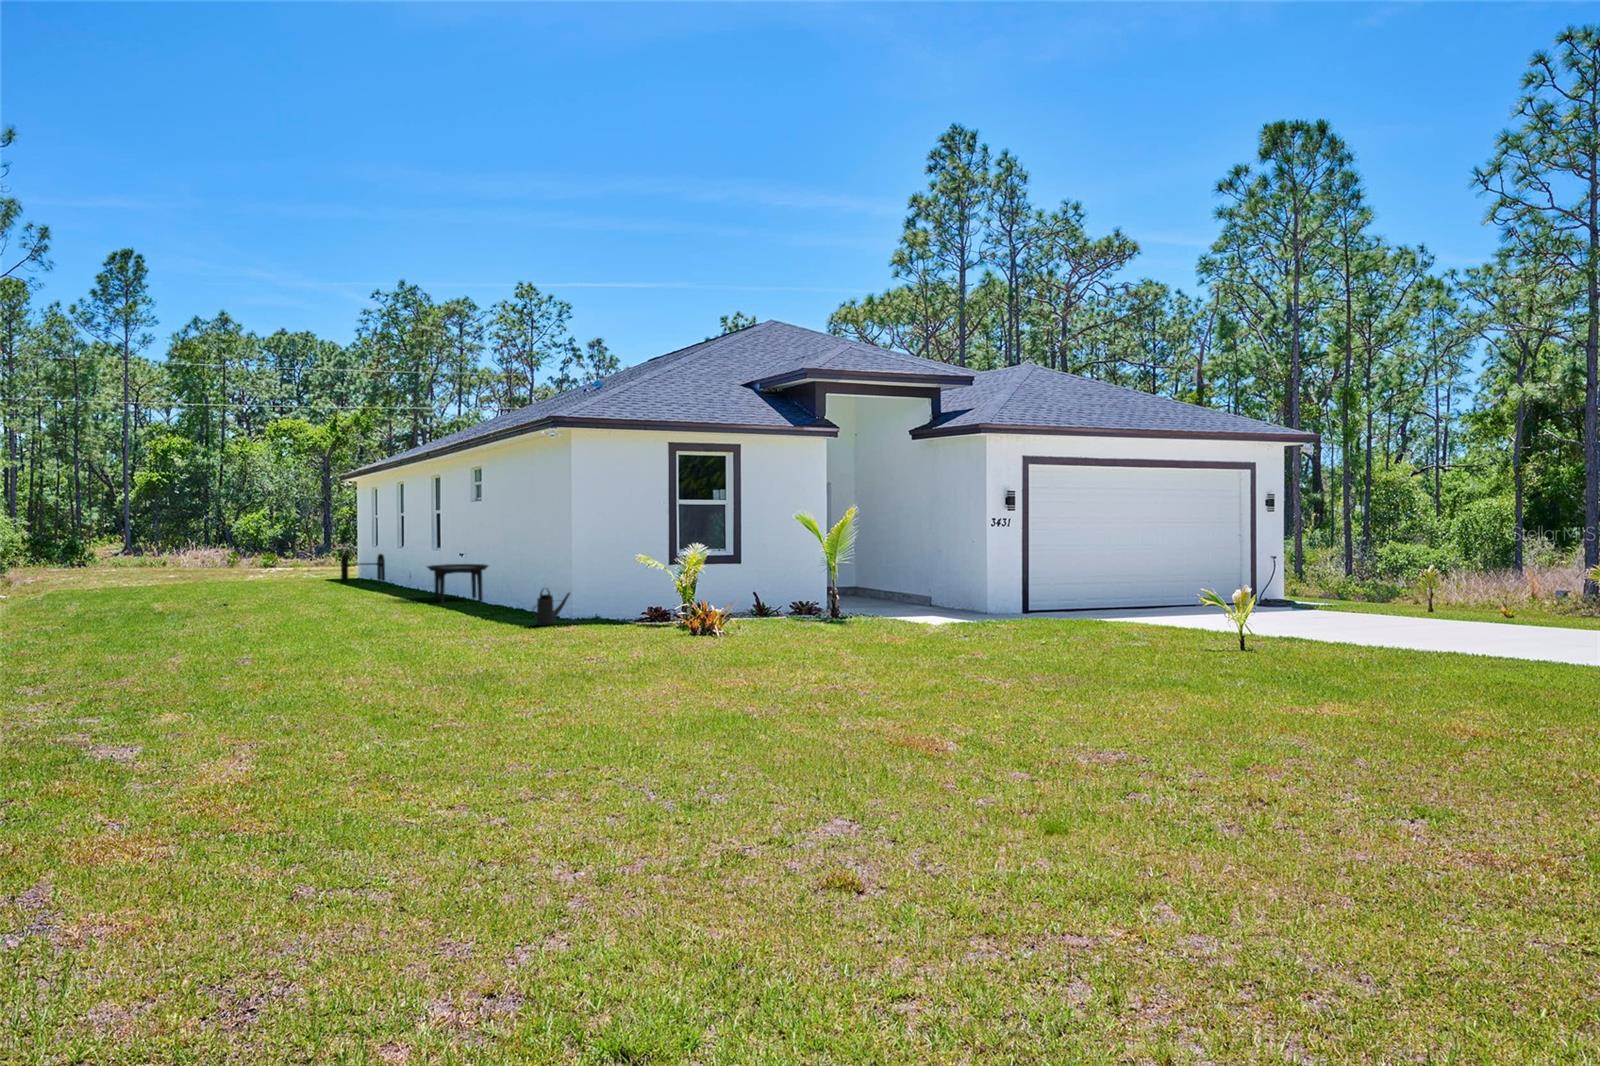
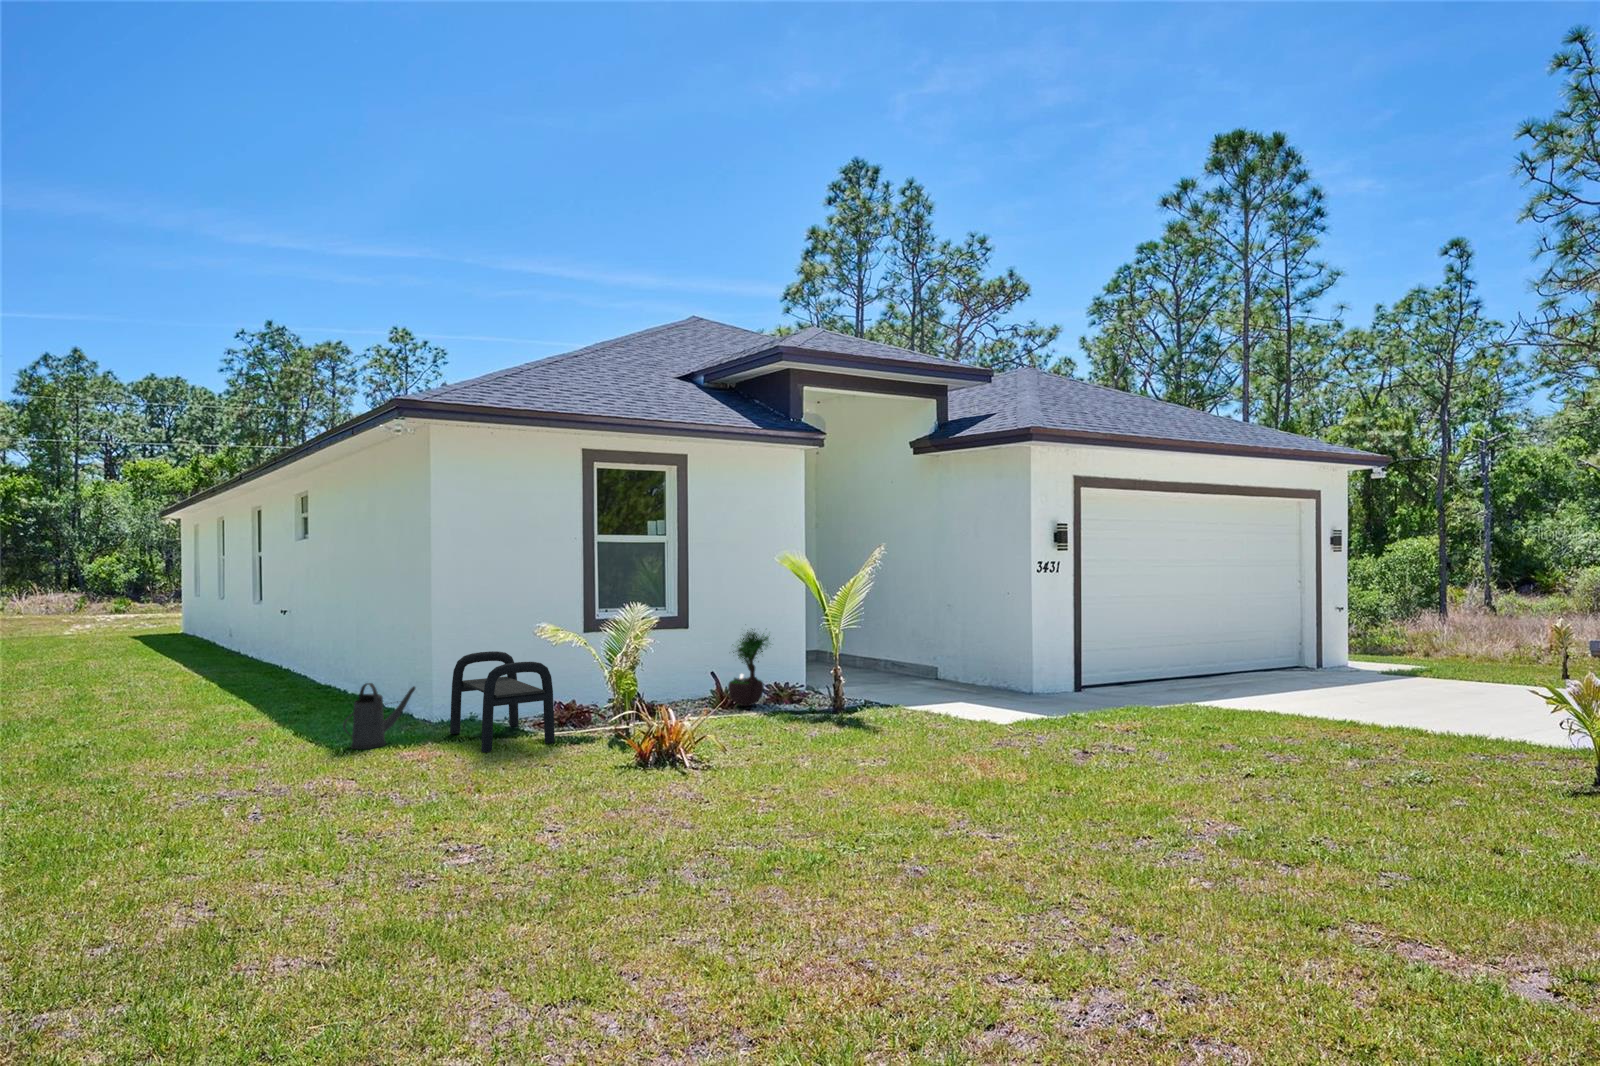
bench: present [341,554,385,583] -> present [450,651,555,752]
potted tree: none [765,560,796,615] -> present [728,629,769,706]
round table: present [427,564,488,603] -> none [201,630,305,692]

